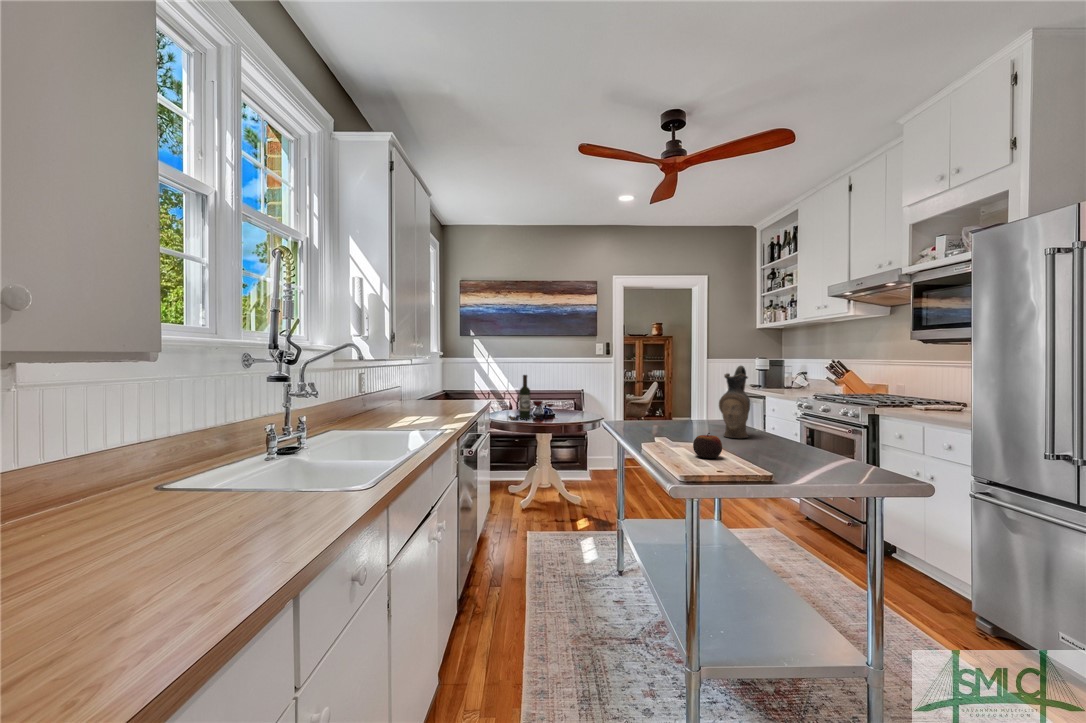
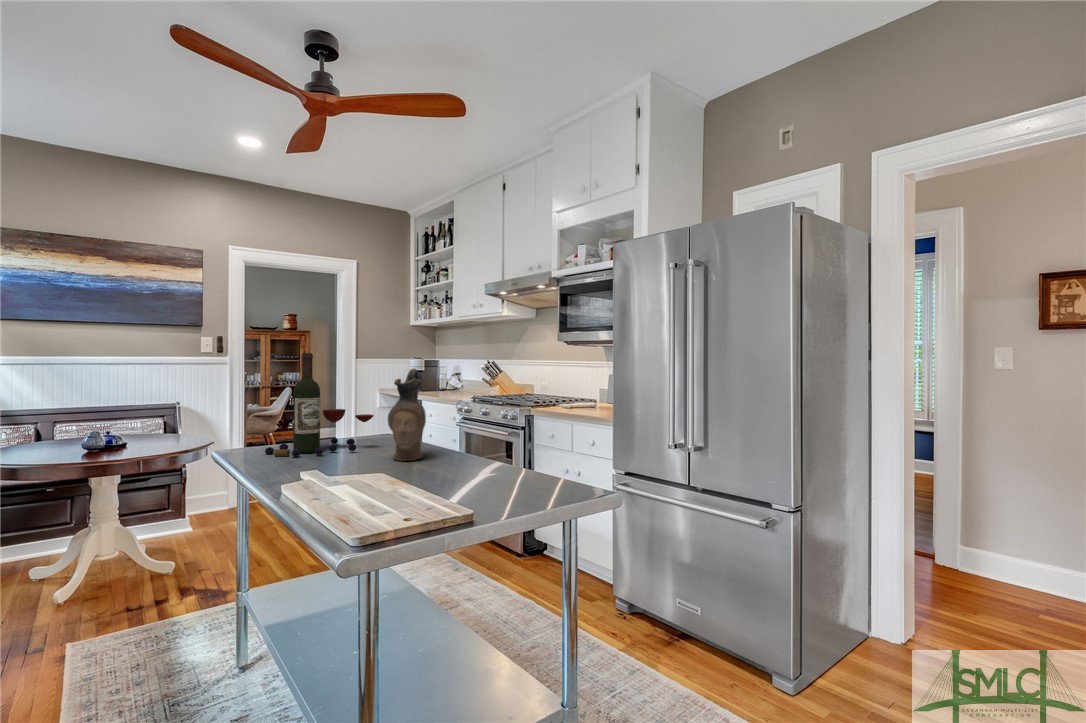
wine bottle: present [508,375,553,420] -> present [265,353,374,457]
apple: present [693,433,722,458] -> none [363,462,402,498]

